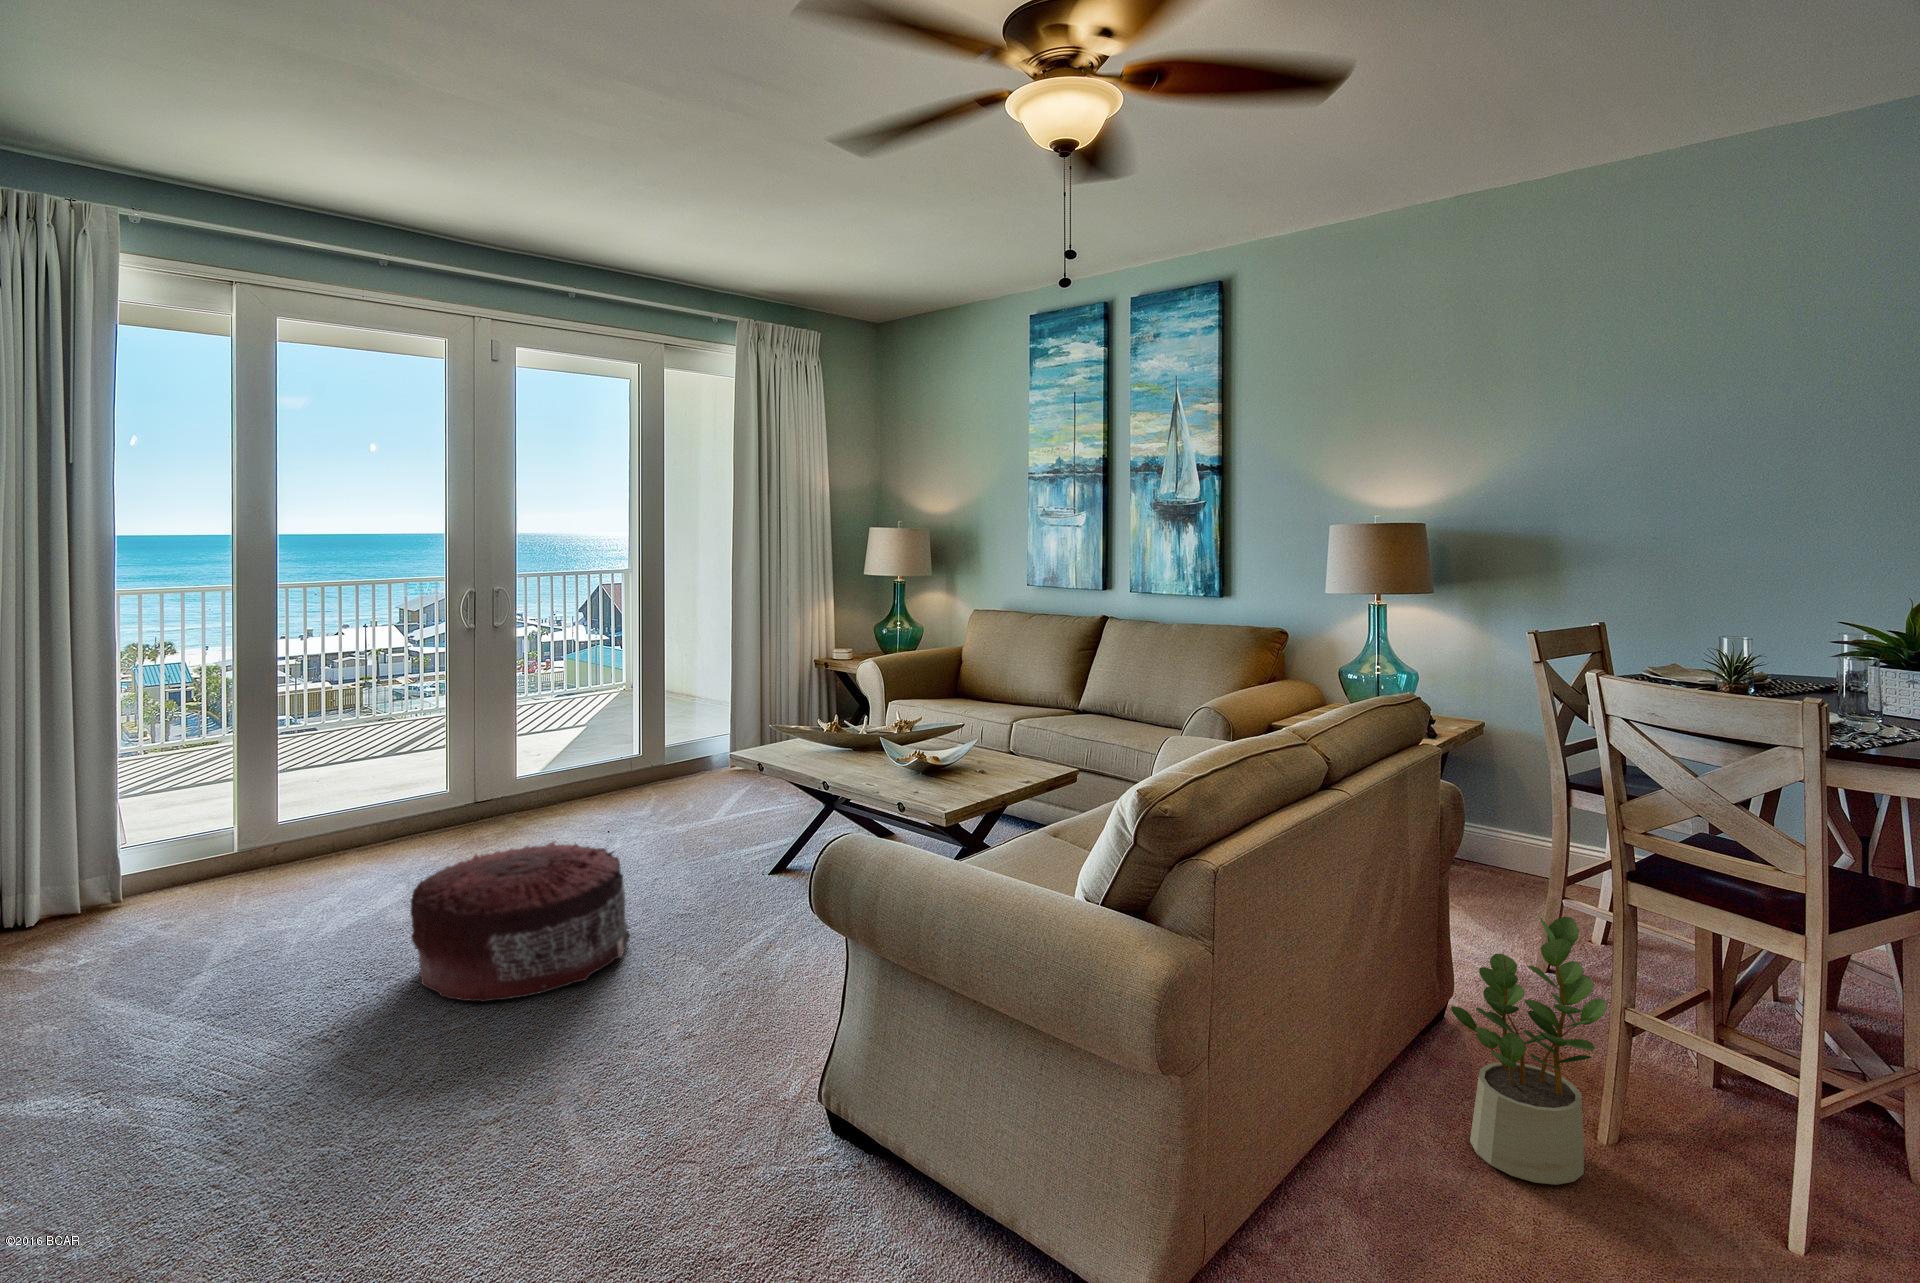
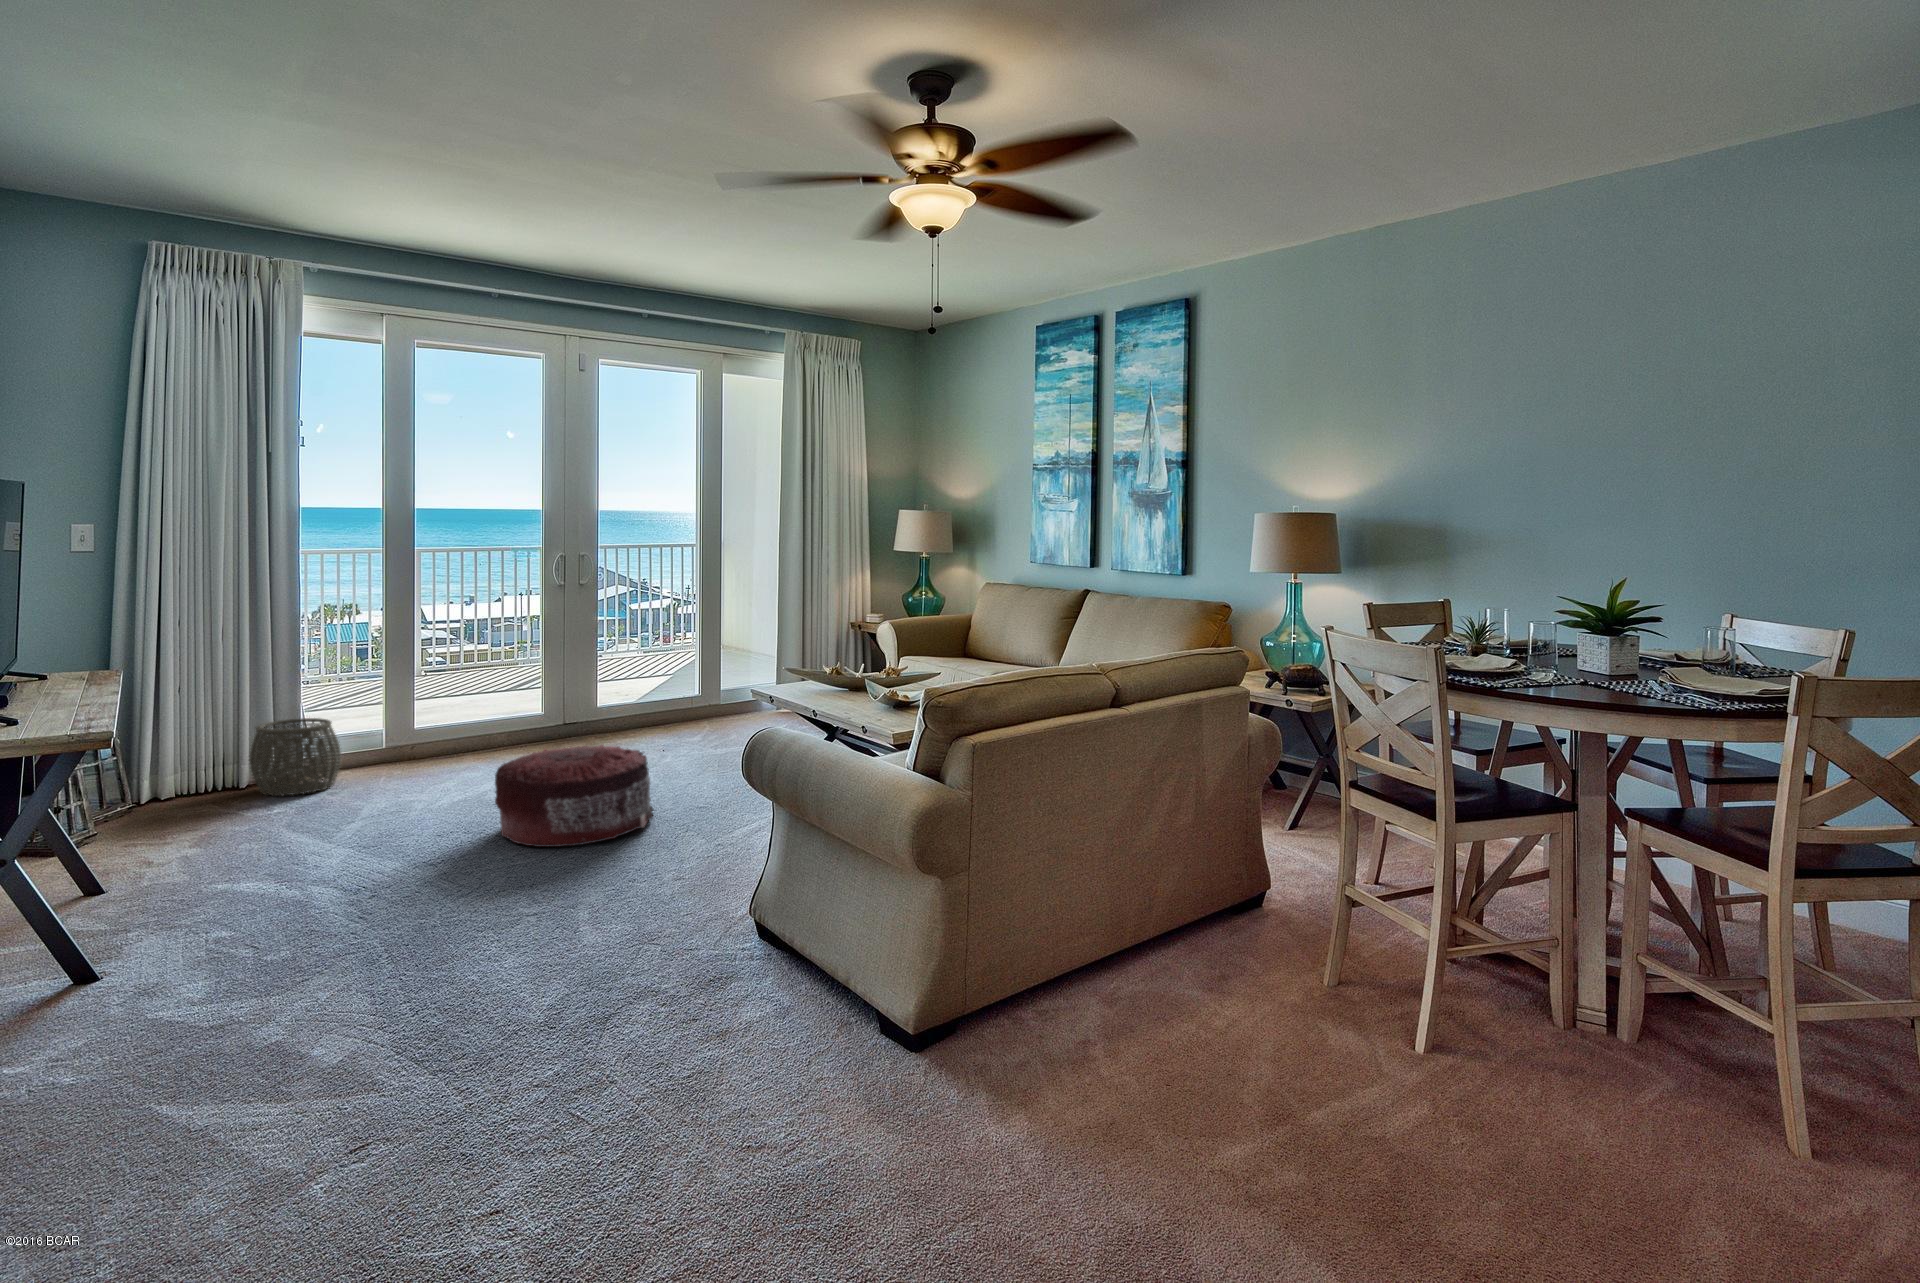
woven basket: none [37,821,179,937] -> present [249,718,341,797]
potted plant: present [1451,916,1606,1185] -> none [1192,795,1287,985]

